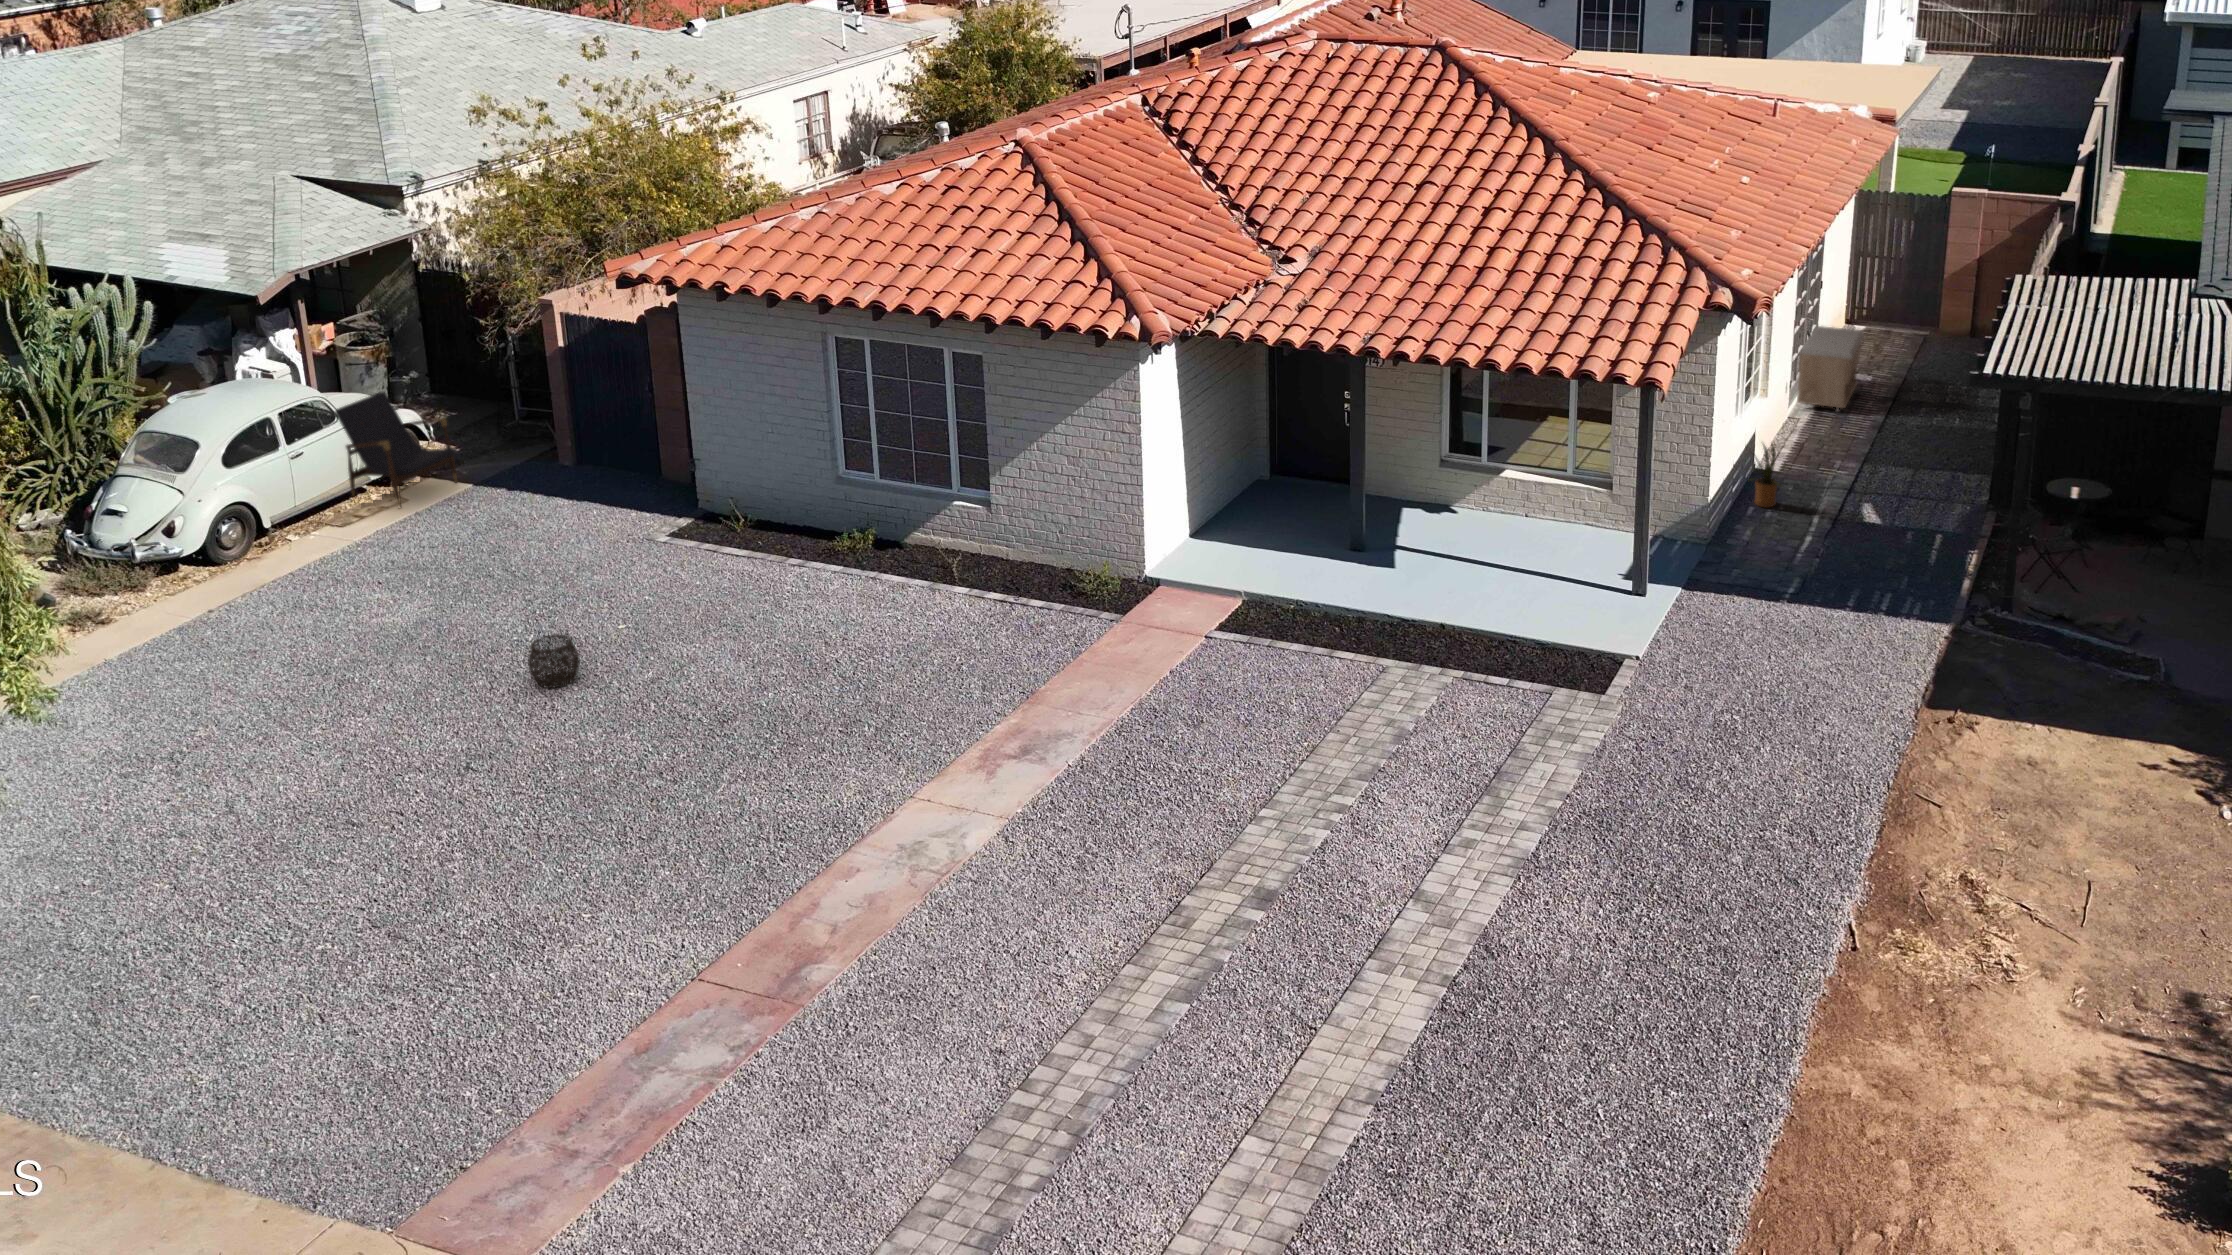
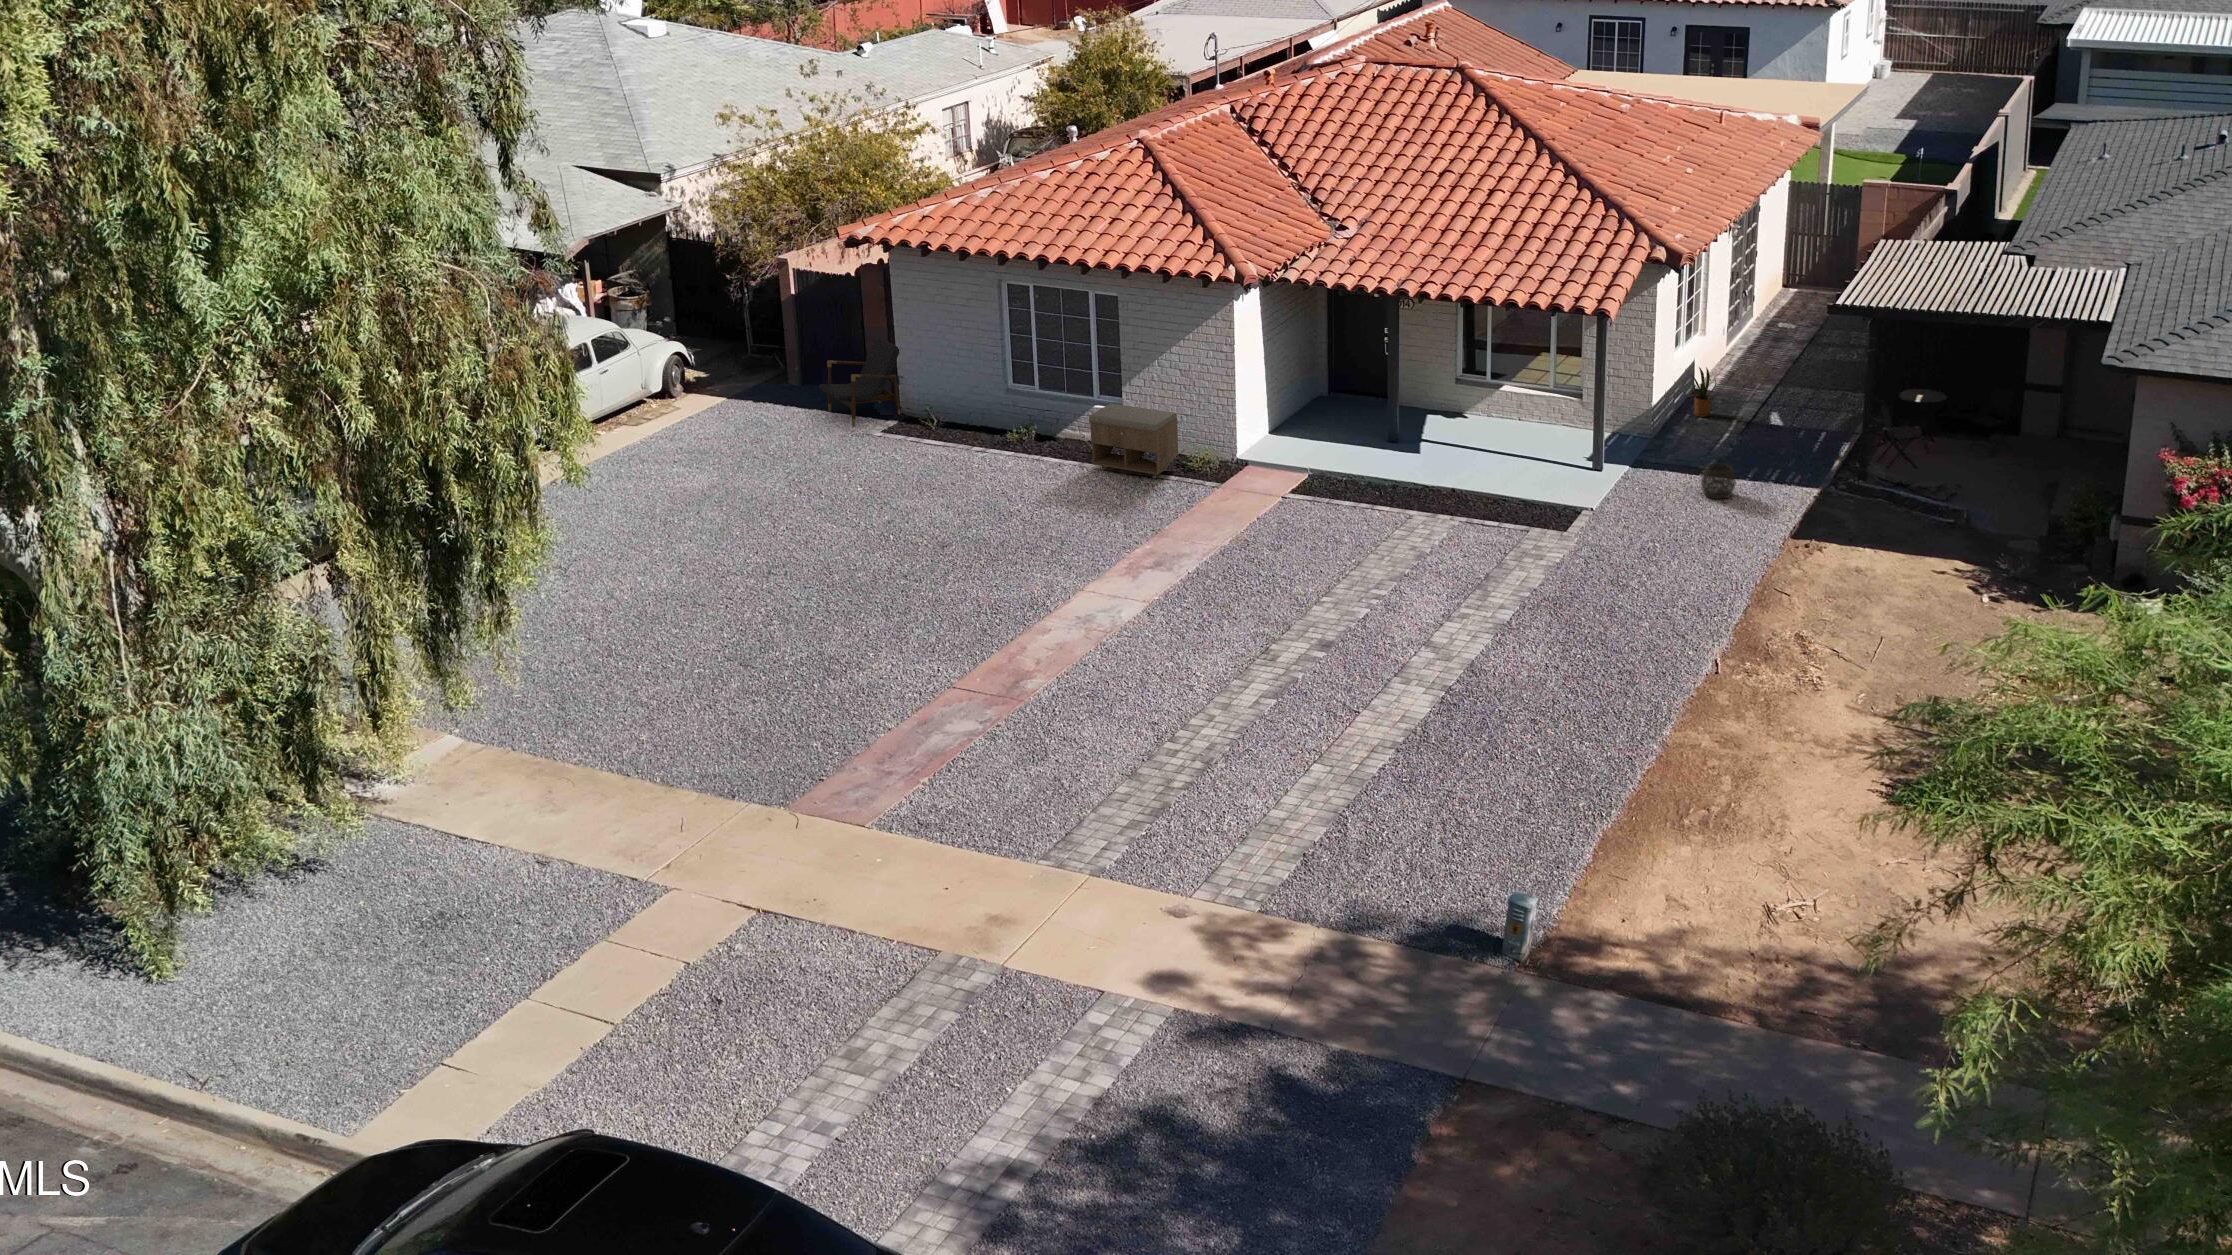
storage bench: present [1797,326,1864,412] -> present [1089,403,1178,478]
lounge chair: present [335,392,458,508] -> present [819,337,900,427]
woven basket: present [528,634,579,688] -> present [1701,463,1735,499]

